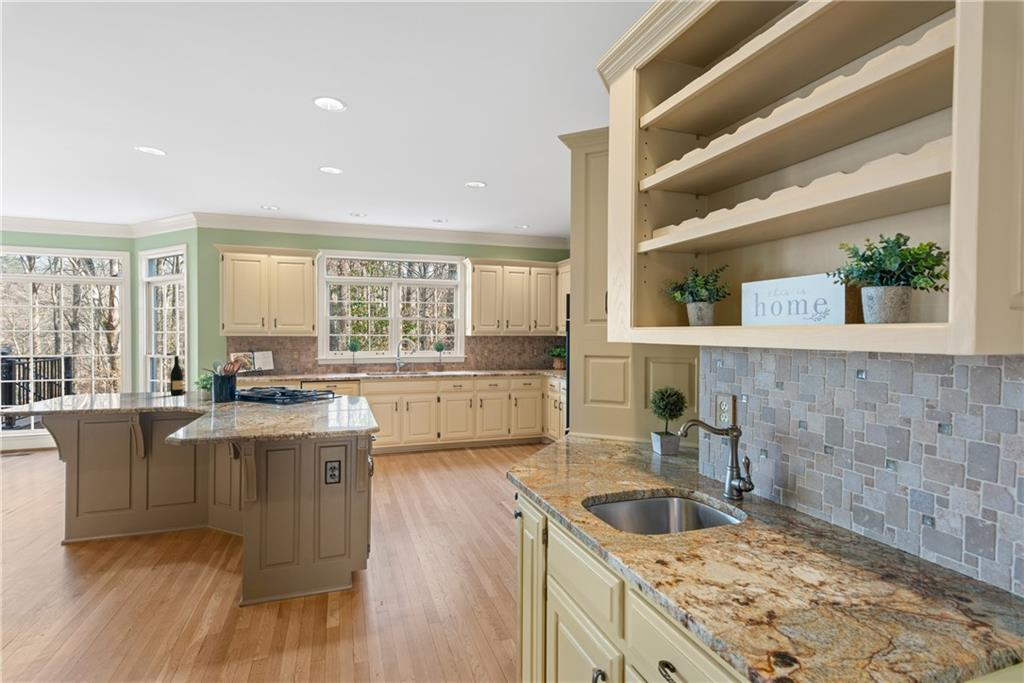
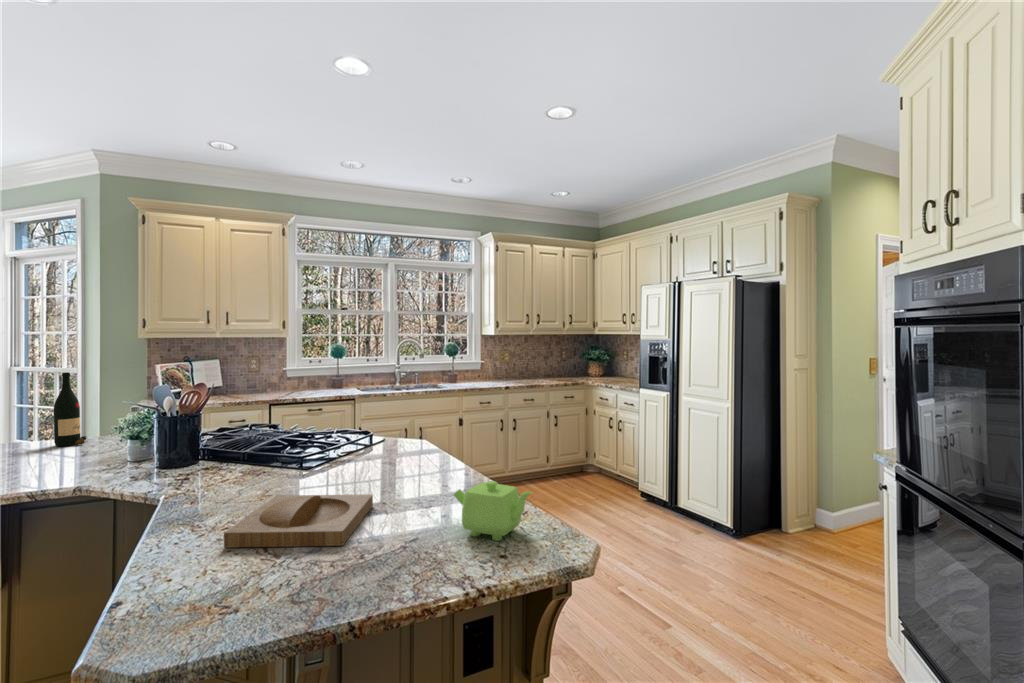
teapot: none [320,402,346,425] -> present [453,481,533,541]
tray: none [229,409,297,424] -> present [224,494,373,548]

